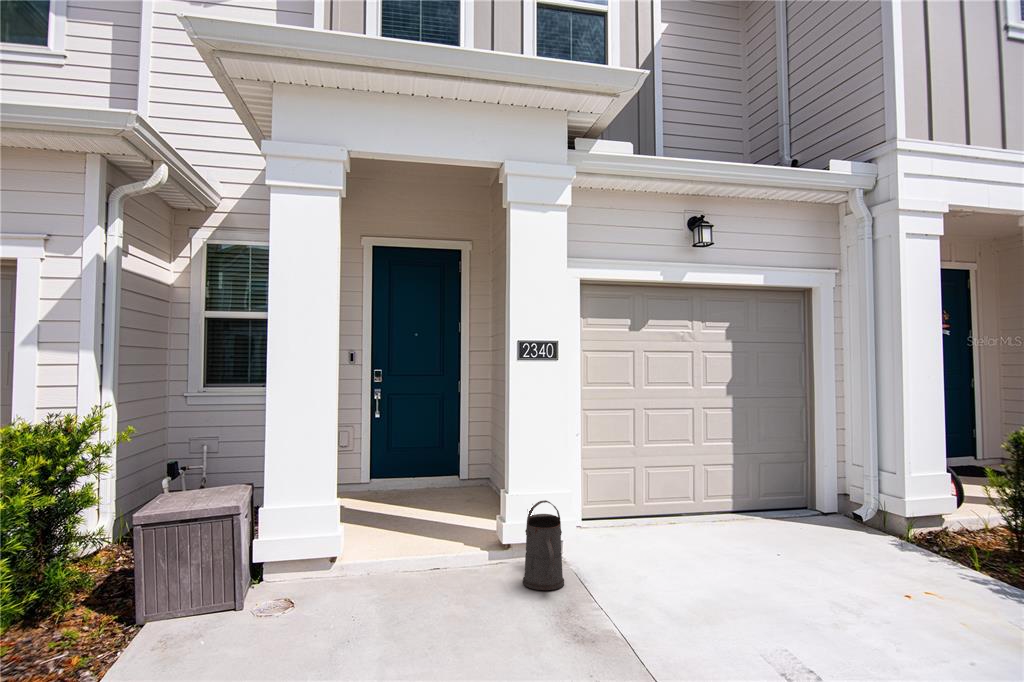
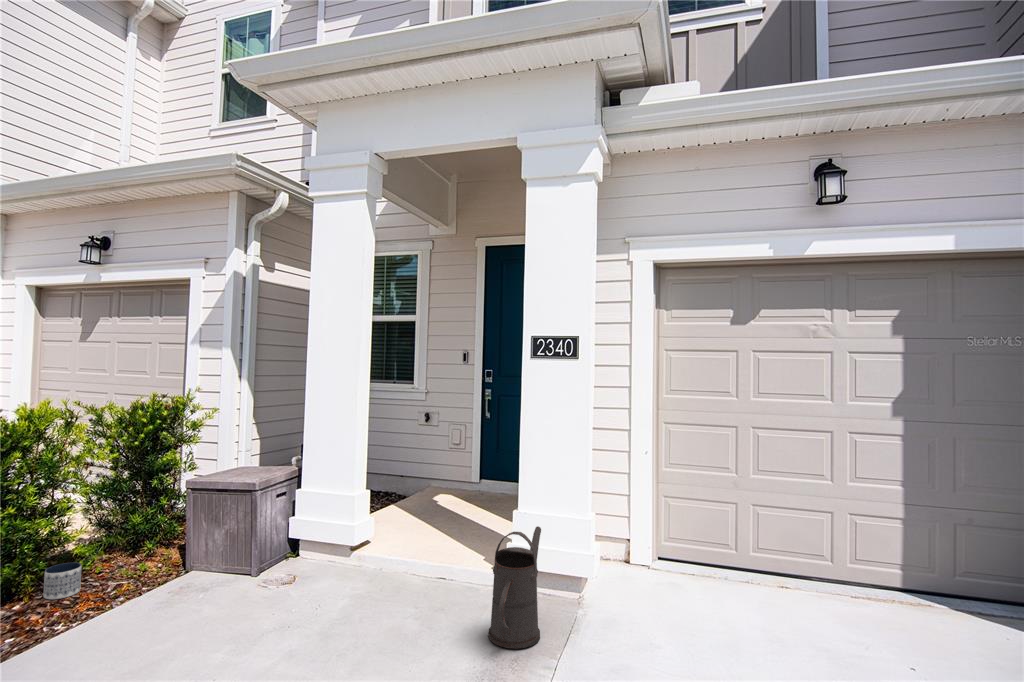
planter: none [11,616,55,663] -> present [43,562,81,599]

